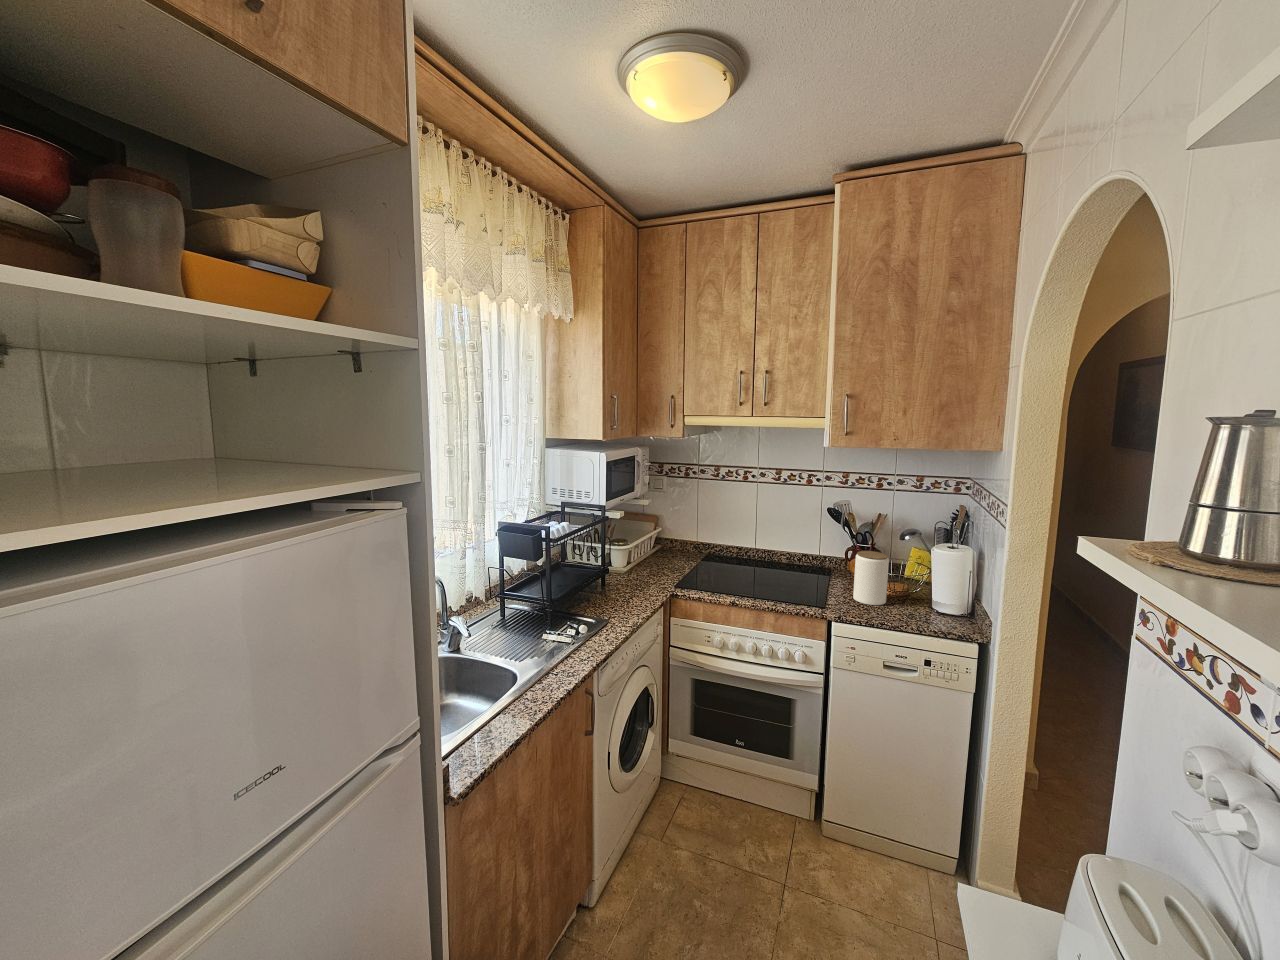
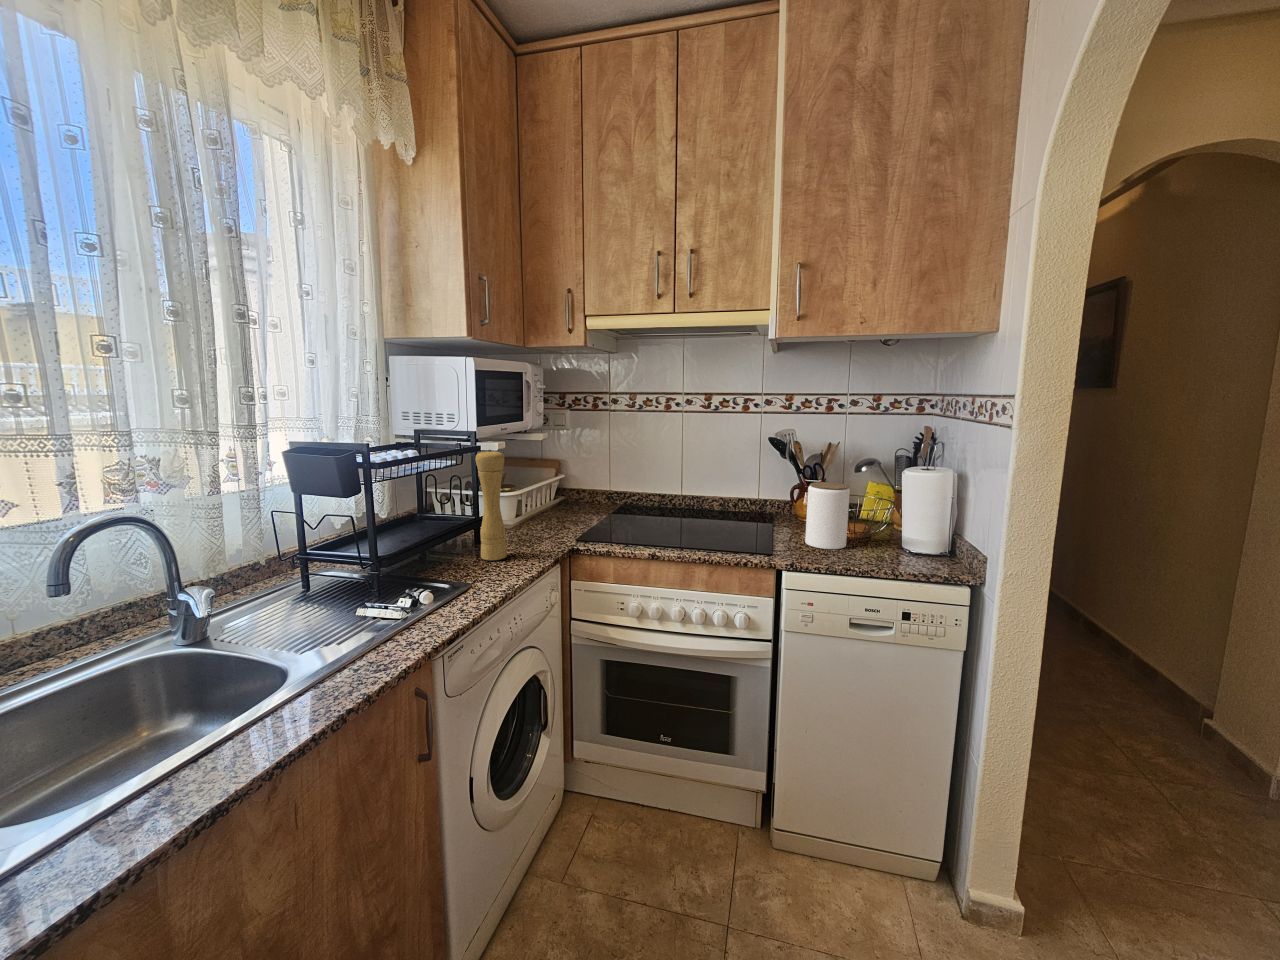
pepper mill: none [609,523,628,601] -> present [475,450,507,560]

